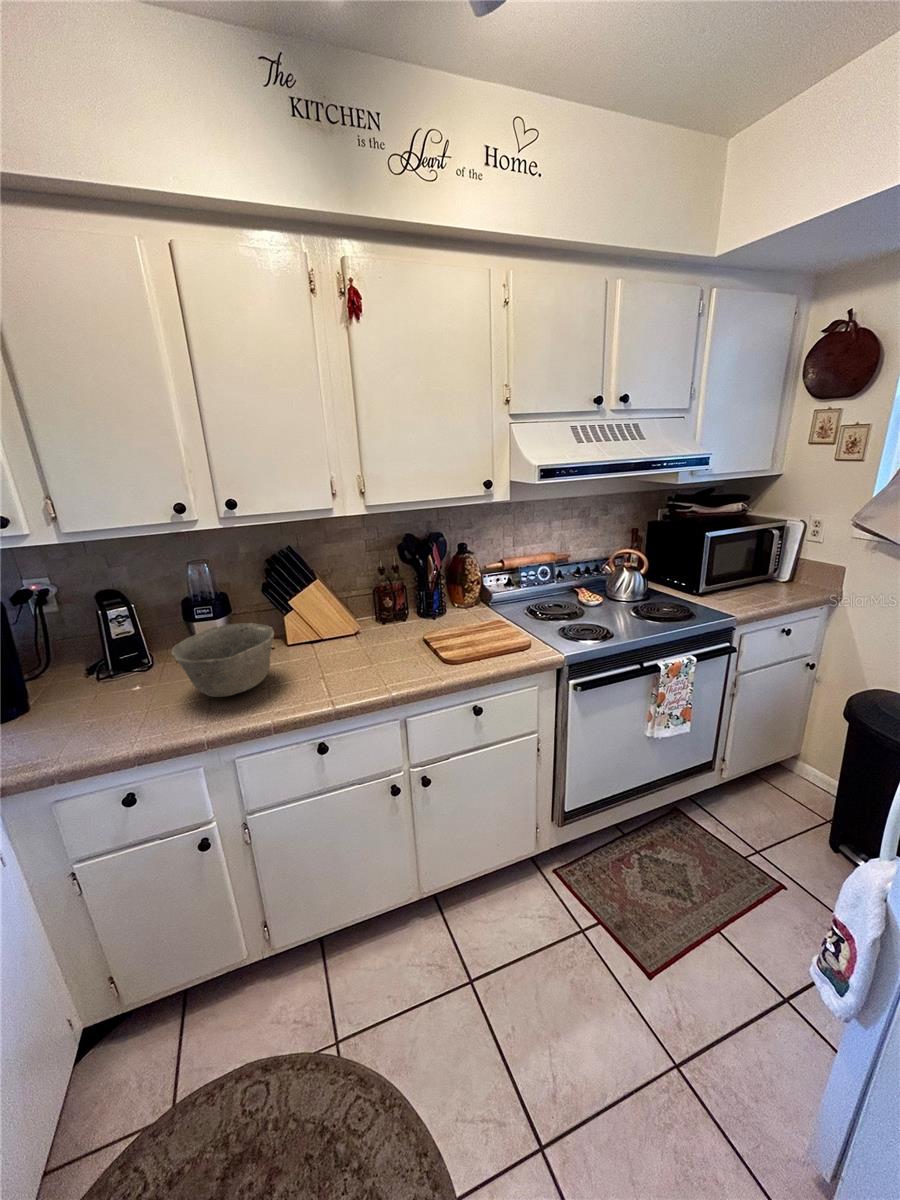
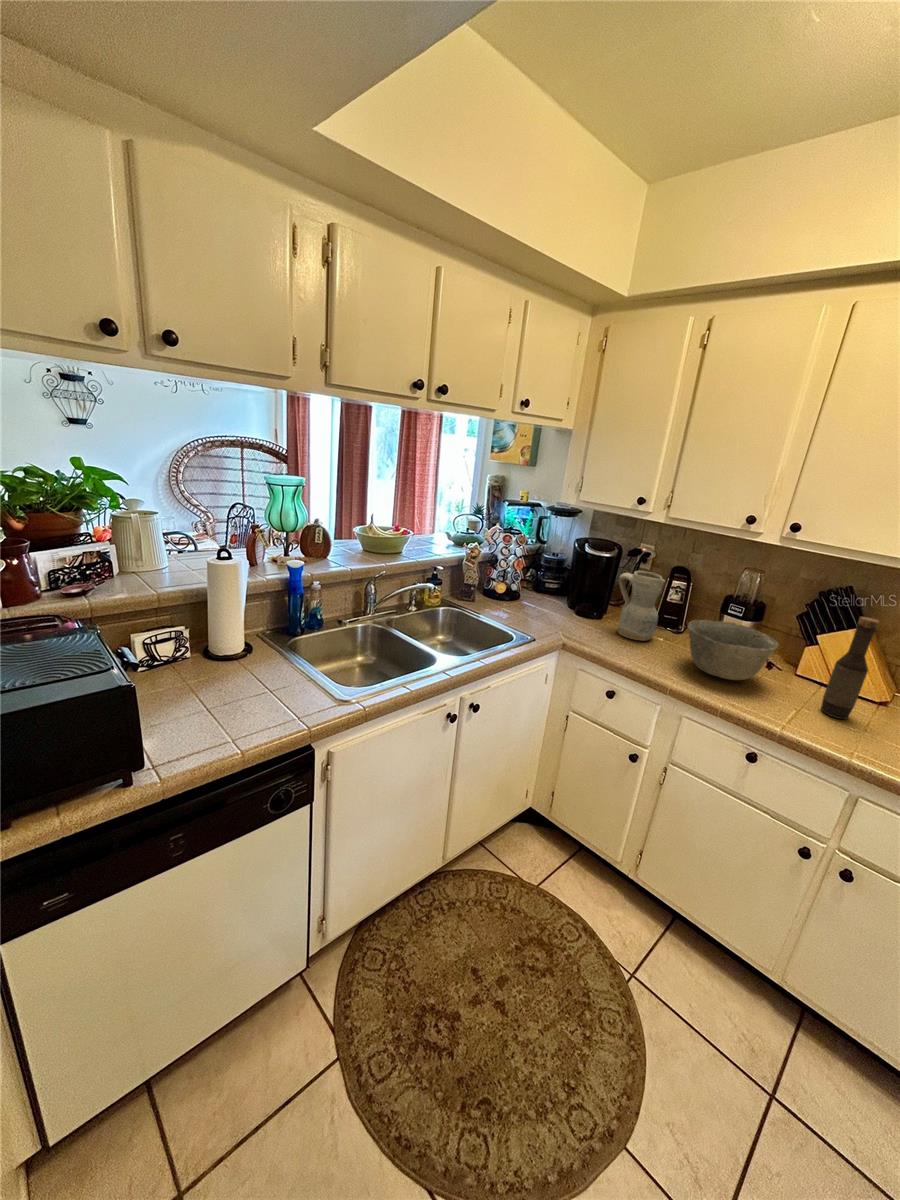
bottle: none [322,568,353,667] -> present [821,617,879,719]
ceramic pitcher: none [30,613,129,716] -> present [617,571,665,640]

